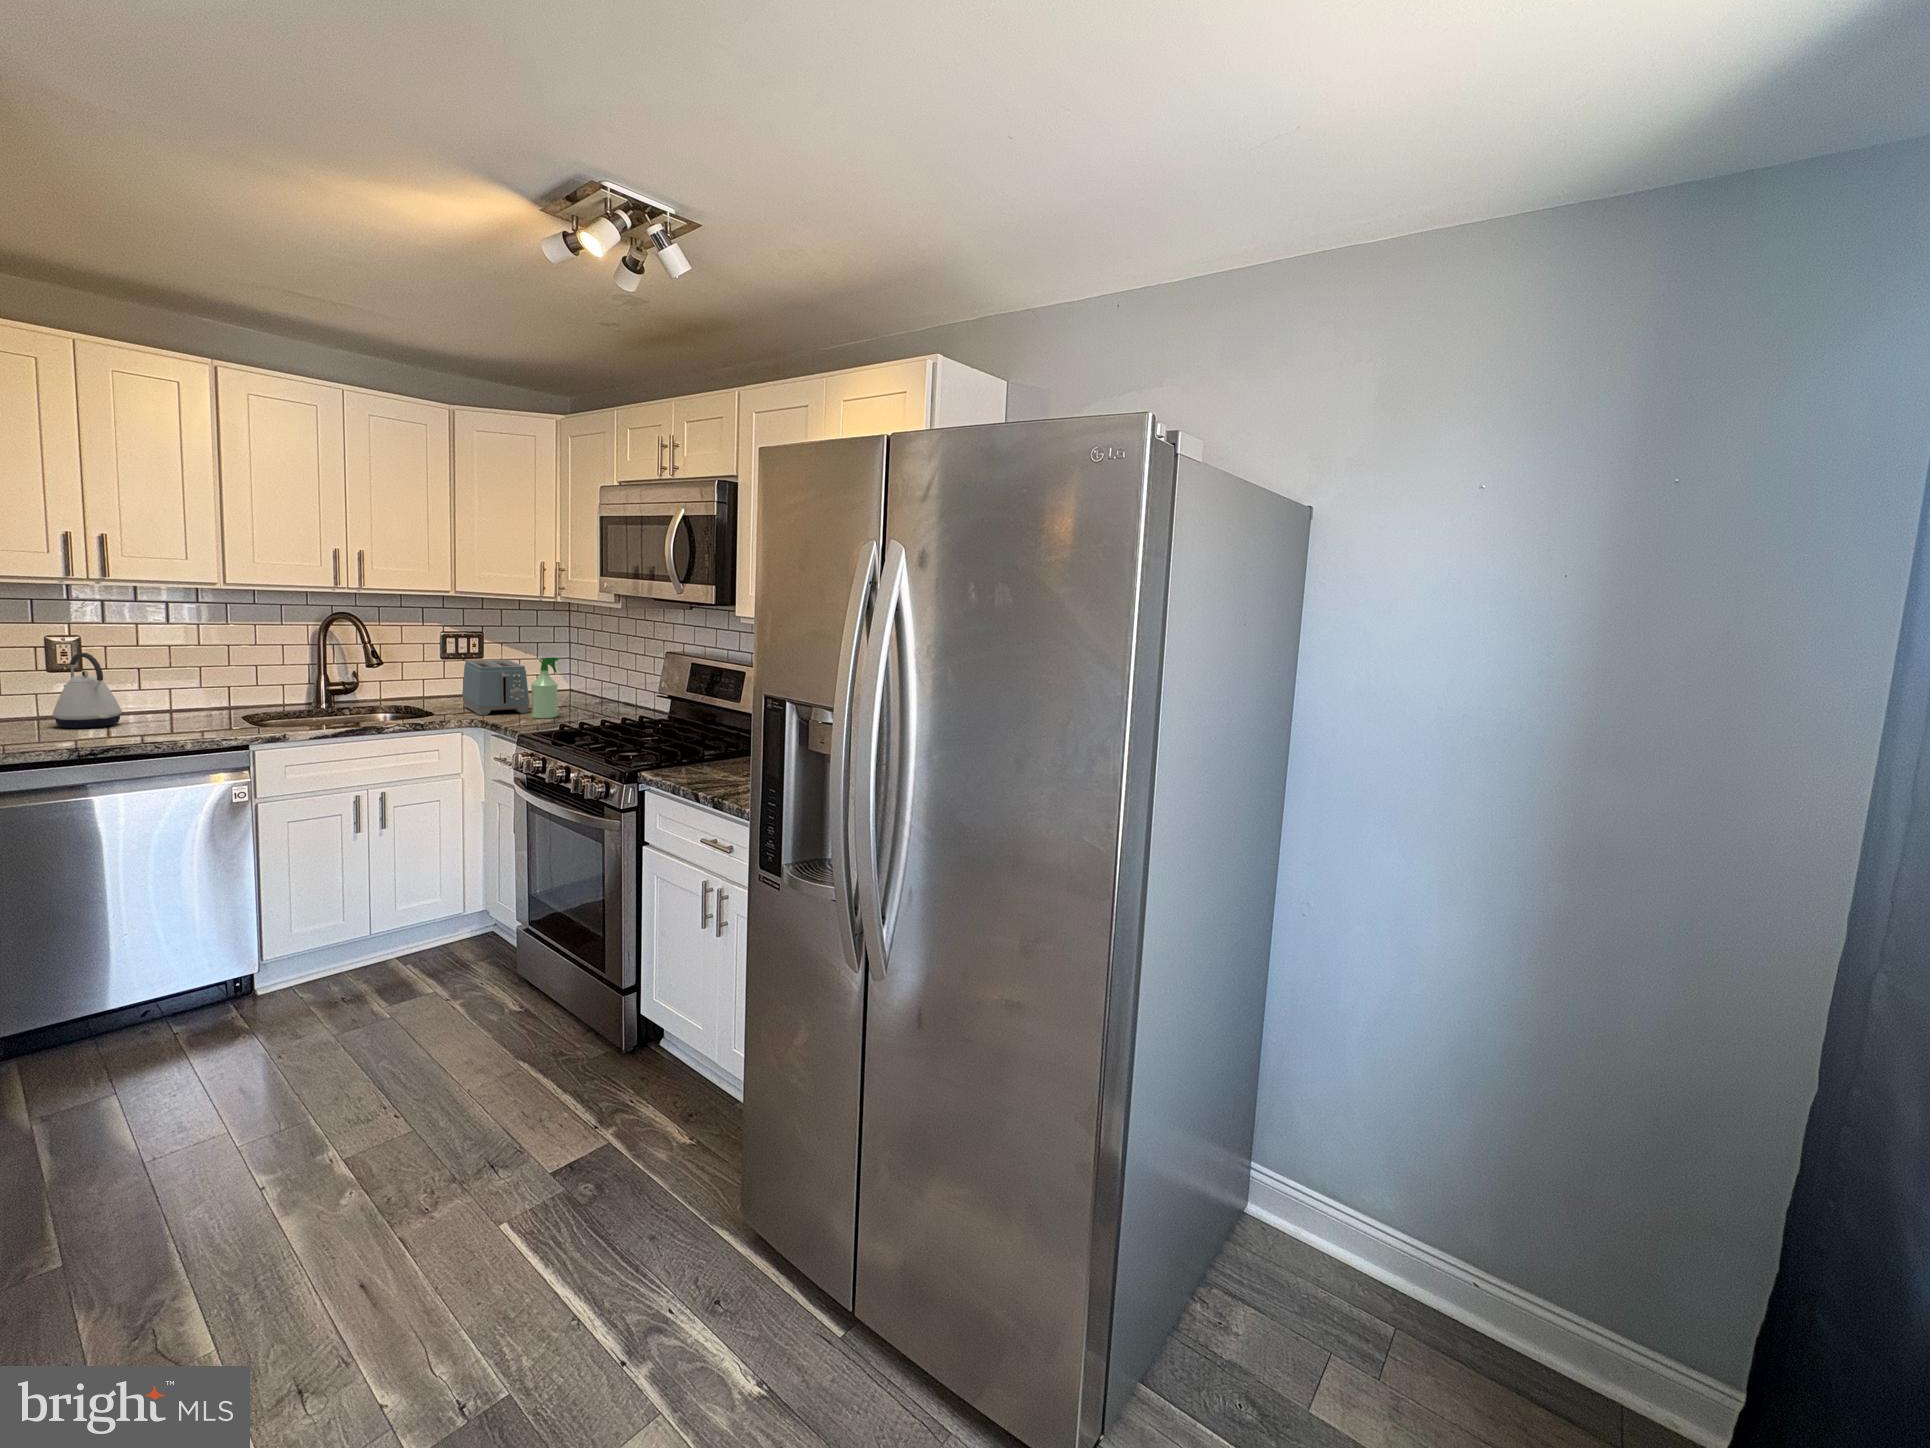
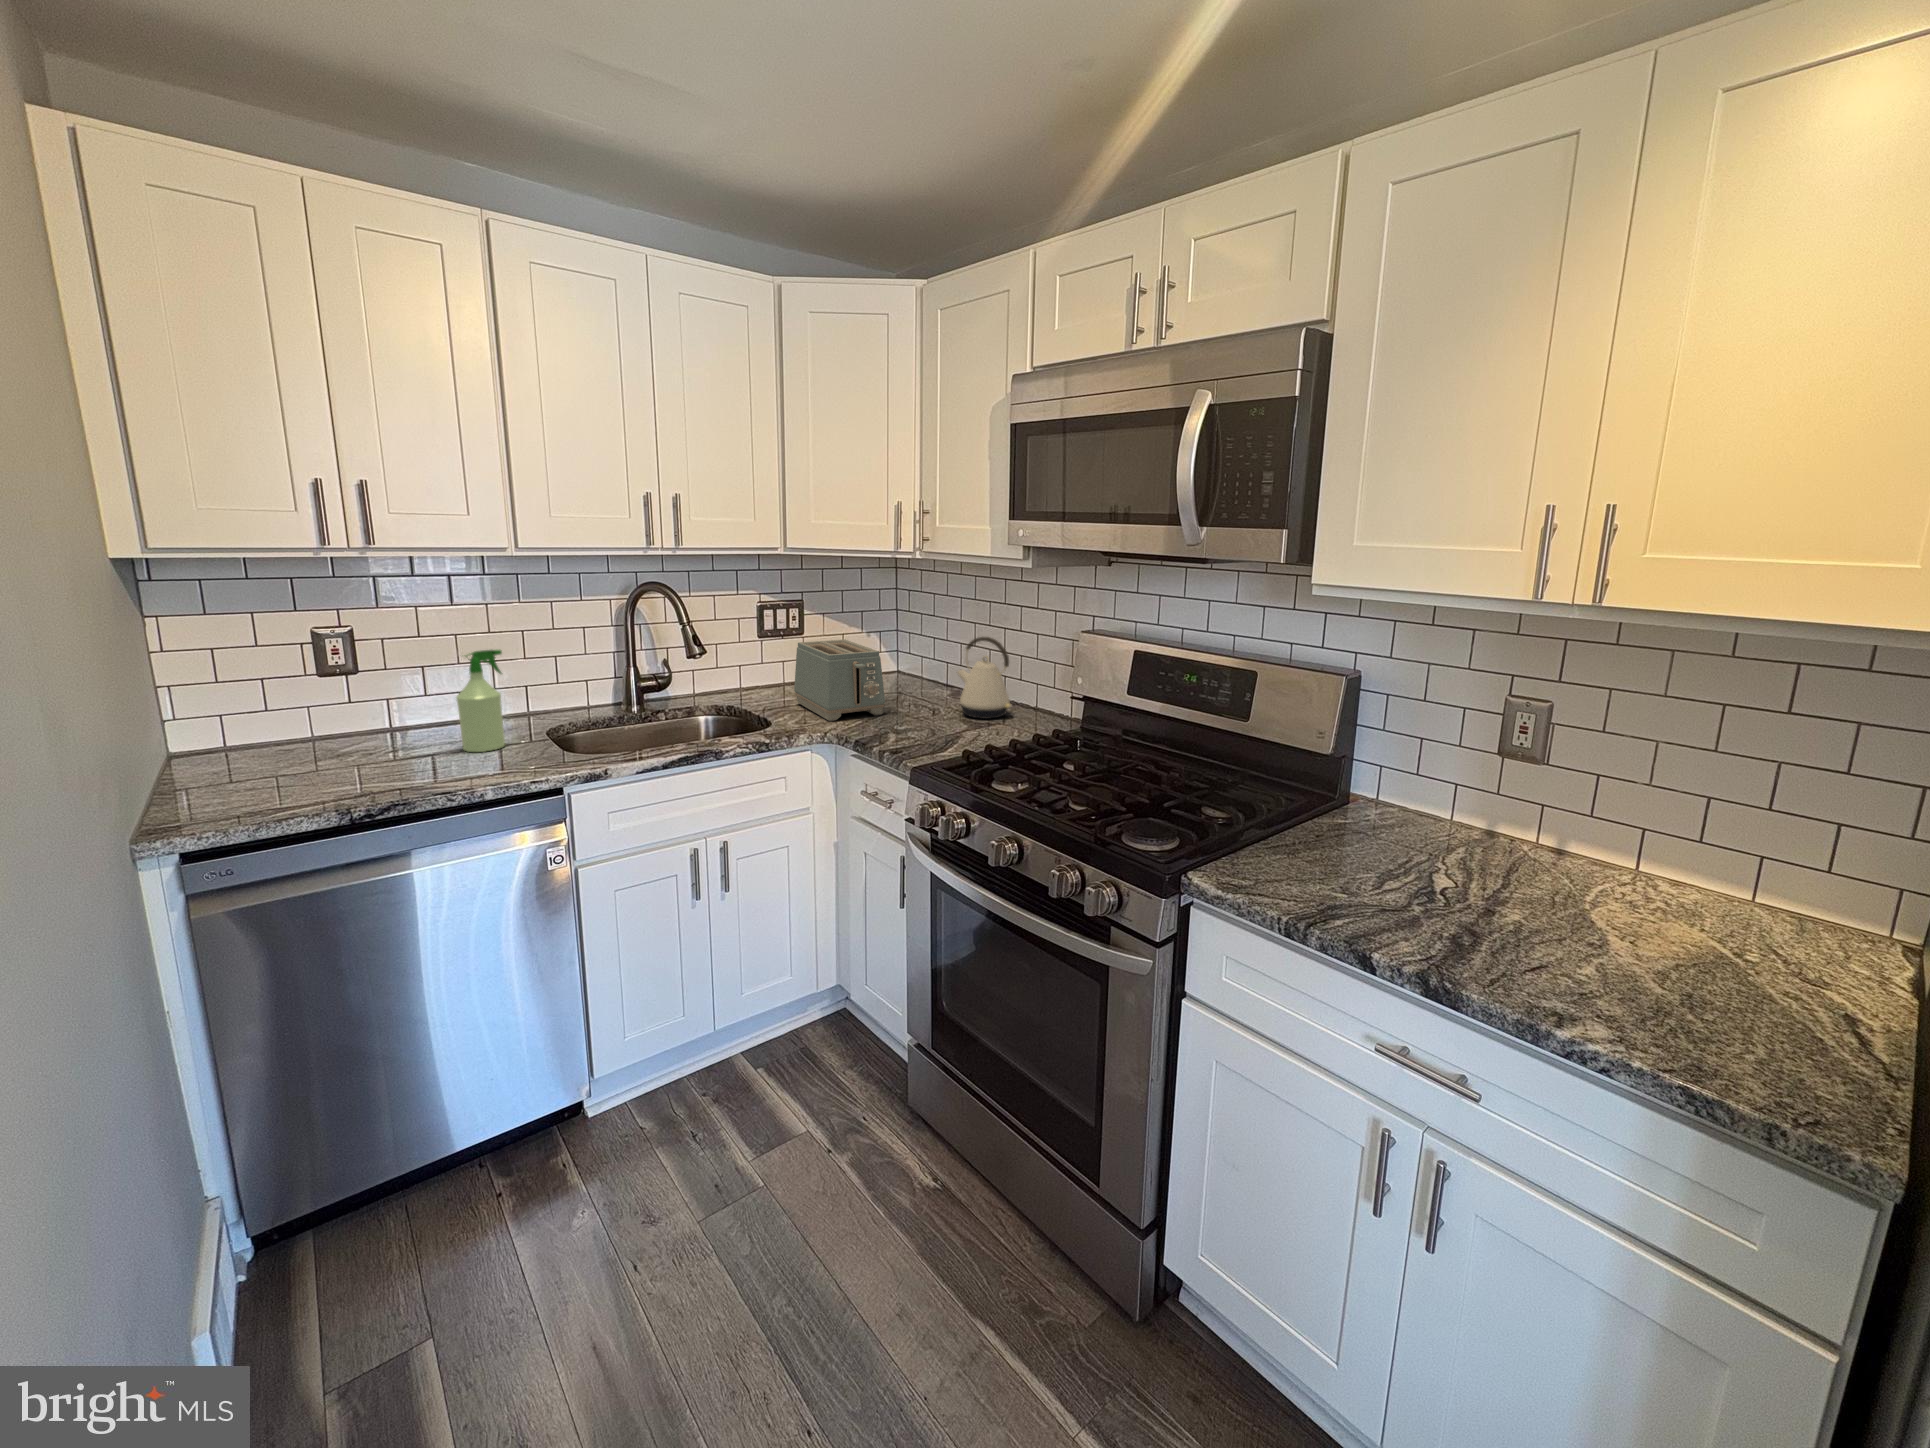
kettle: present [52,653,122,728] -> present [957,637,1012,719]
spray bottle: present [531,657,558,718] -> present [456,650,505,752]

